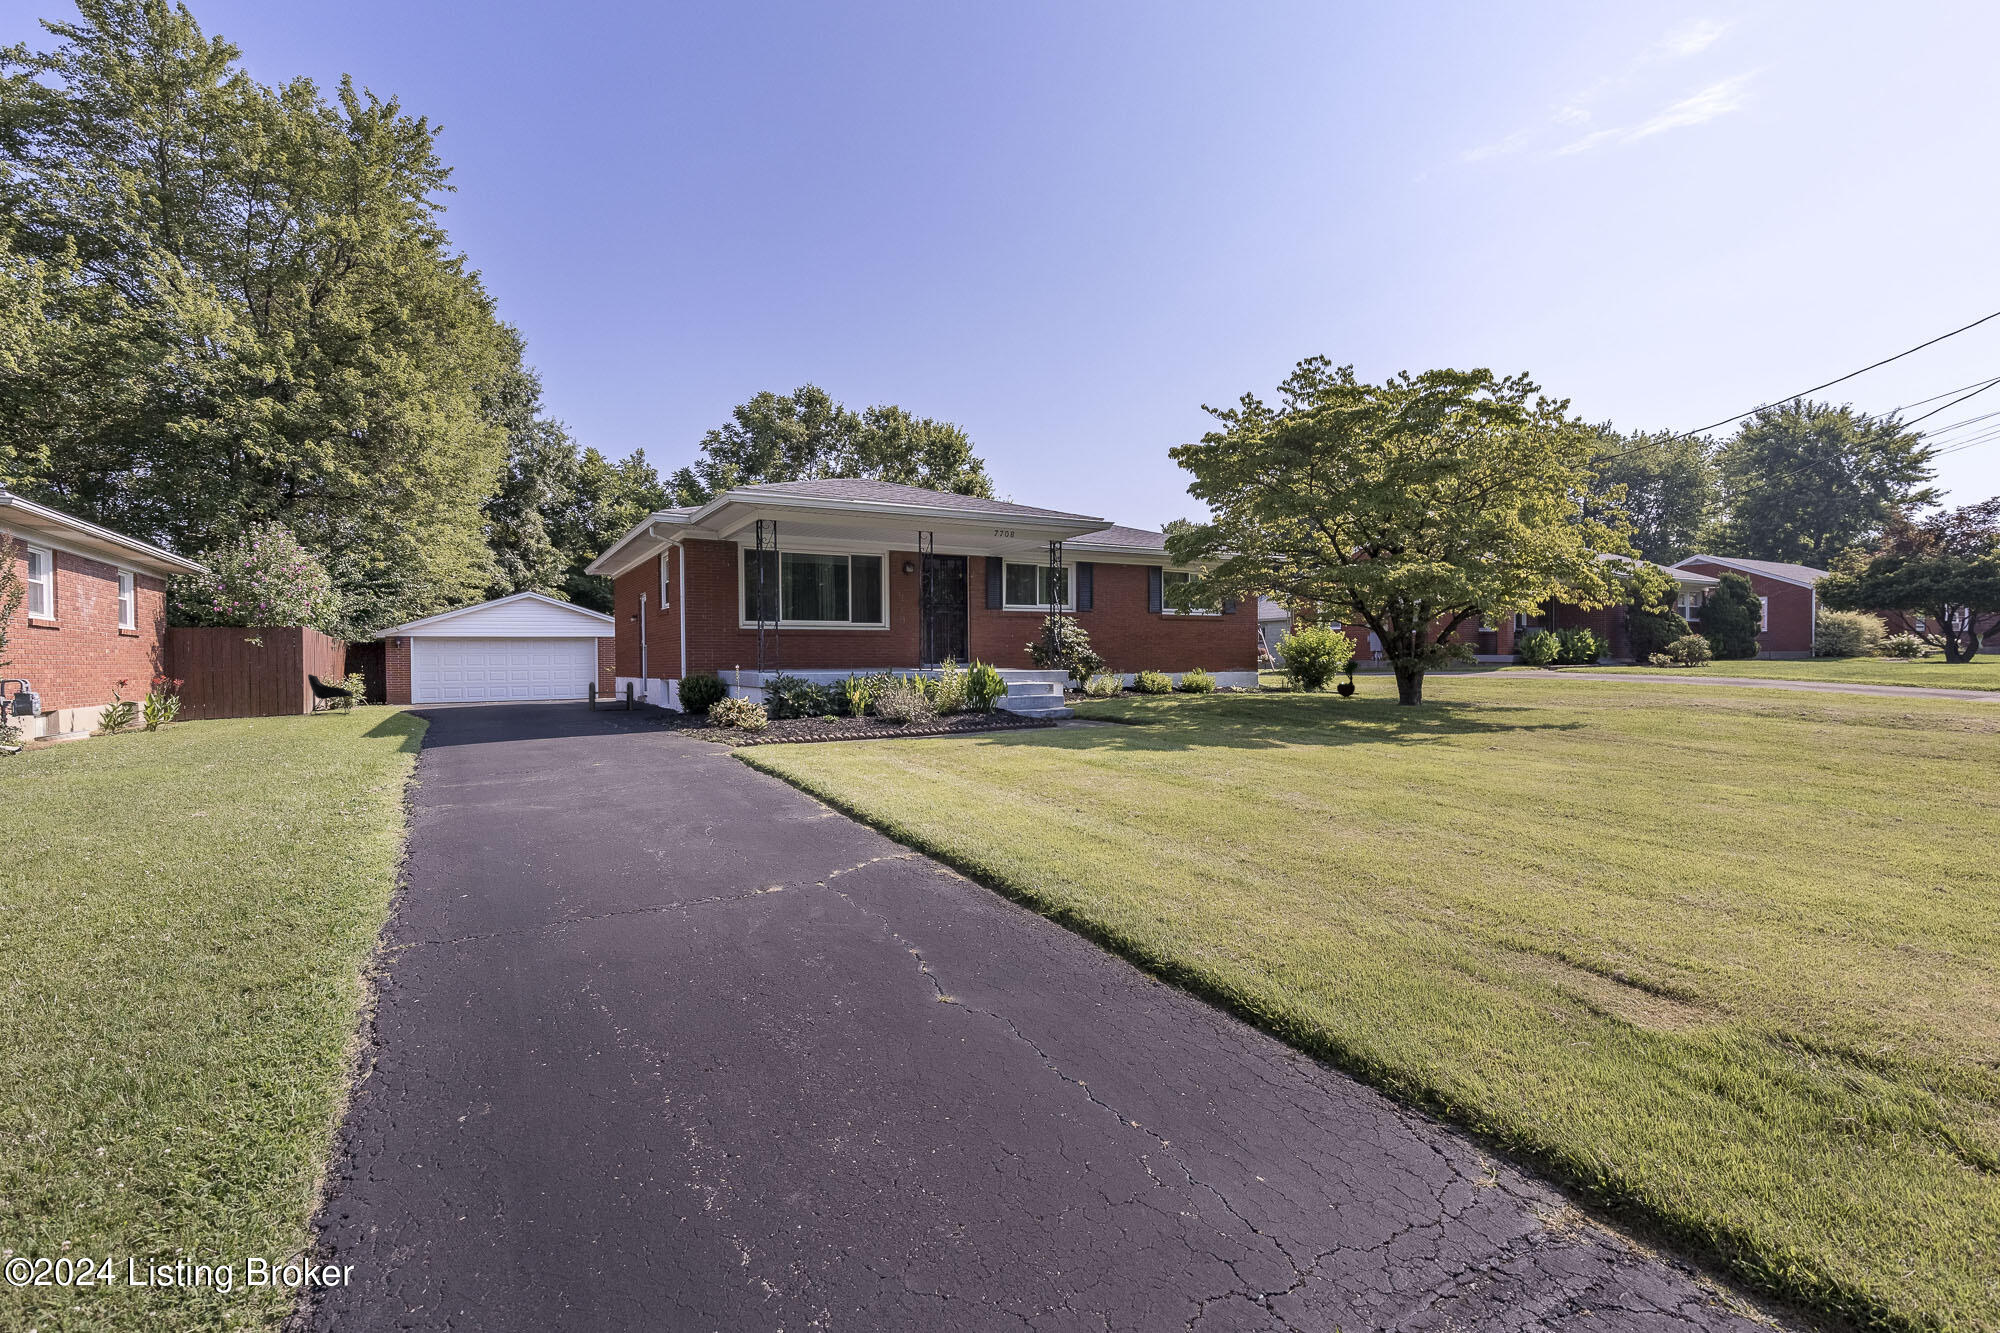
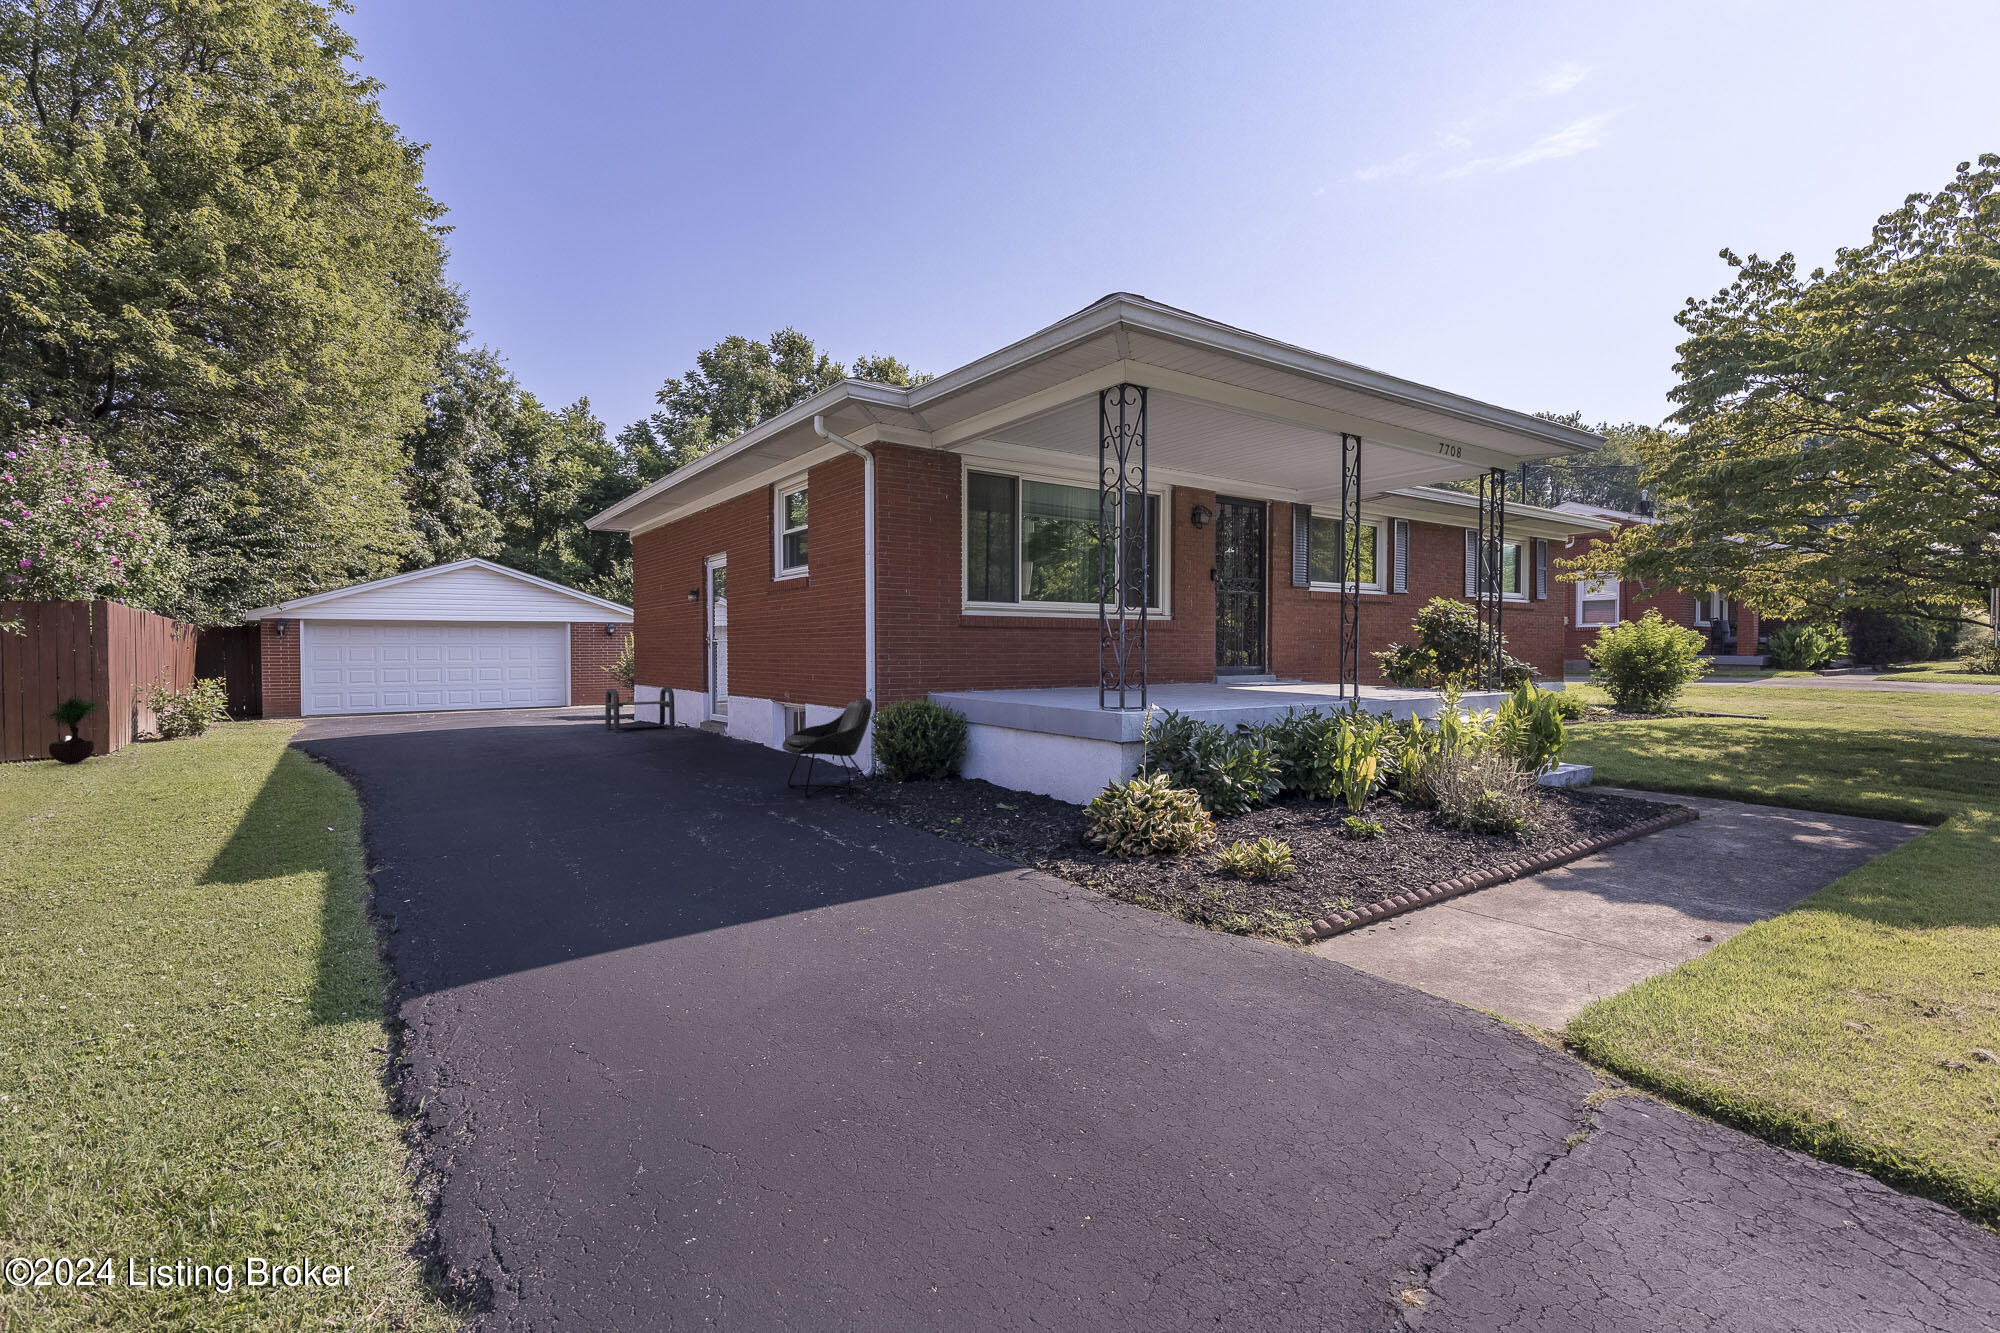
potted tree: present [1337,661,1359,697] -> present [47,692,99,763]
lounge chair: present [308,674,353,716] -> present [782,698,872,798]

